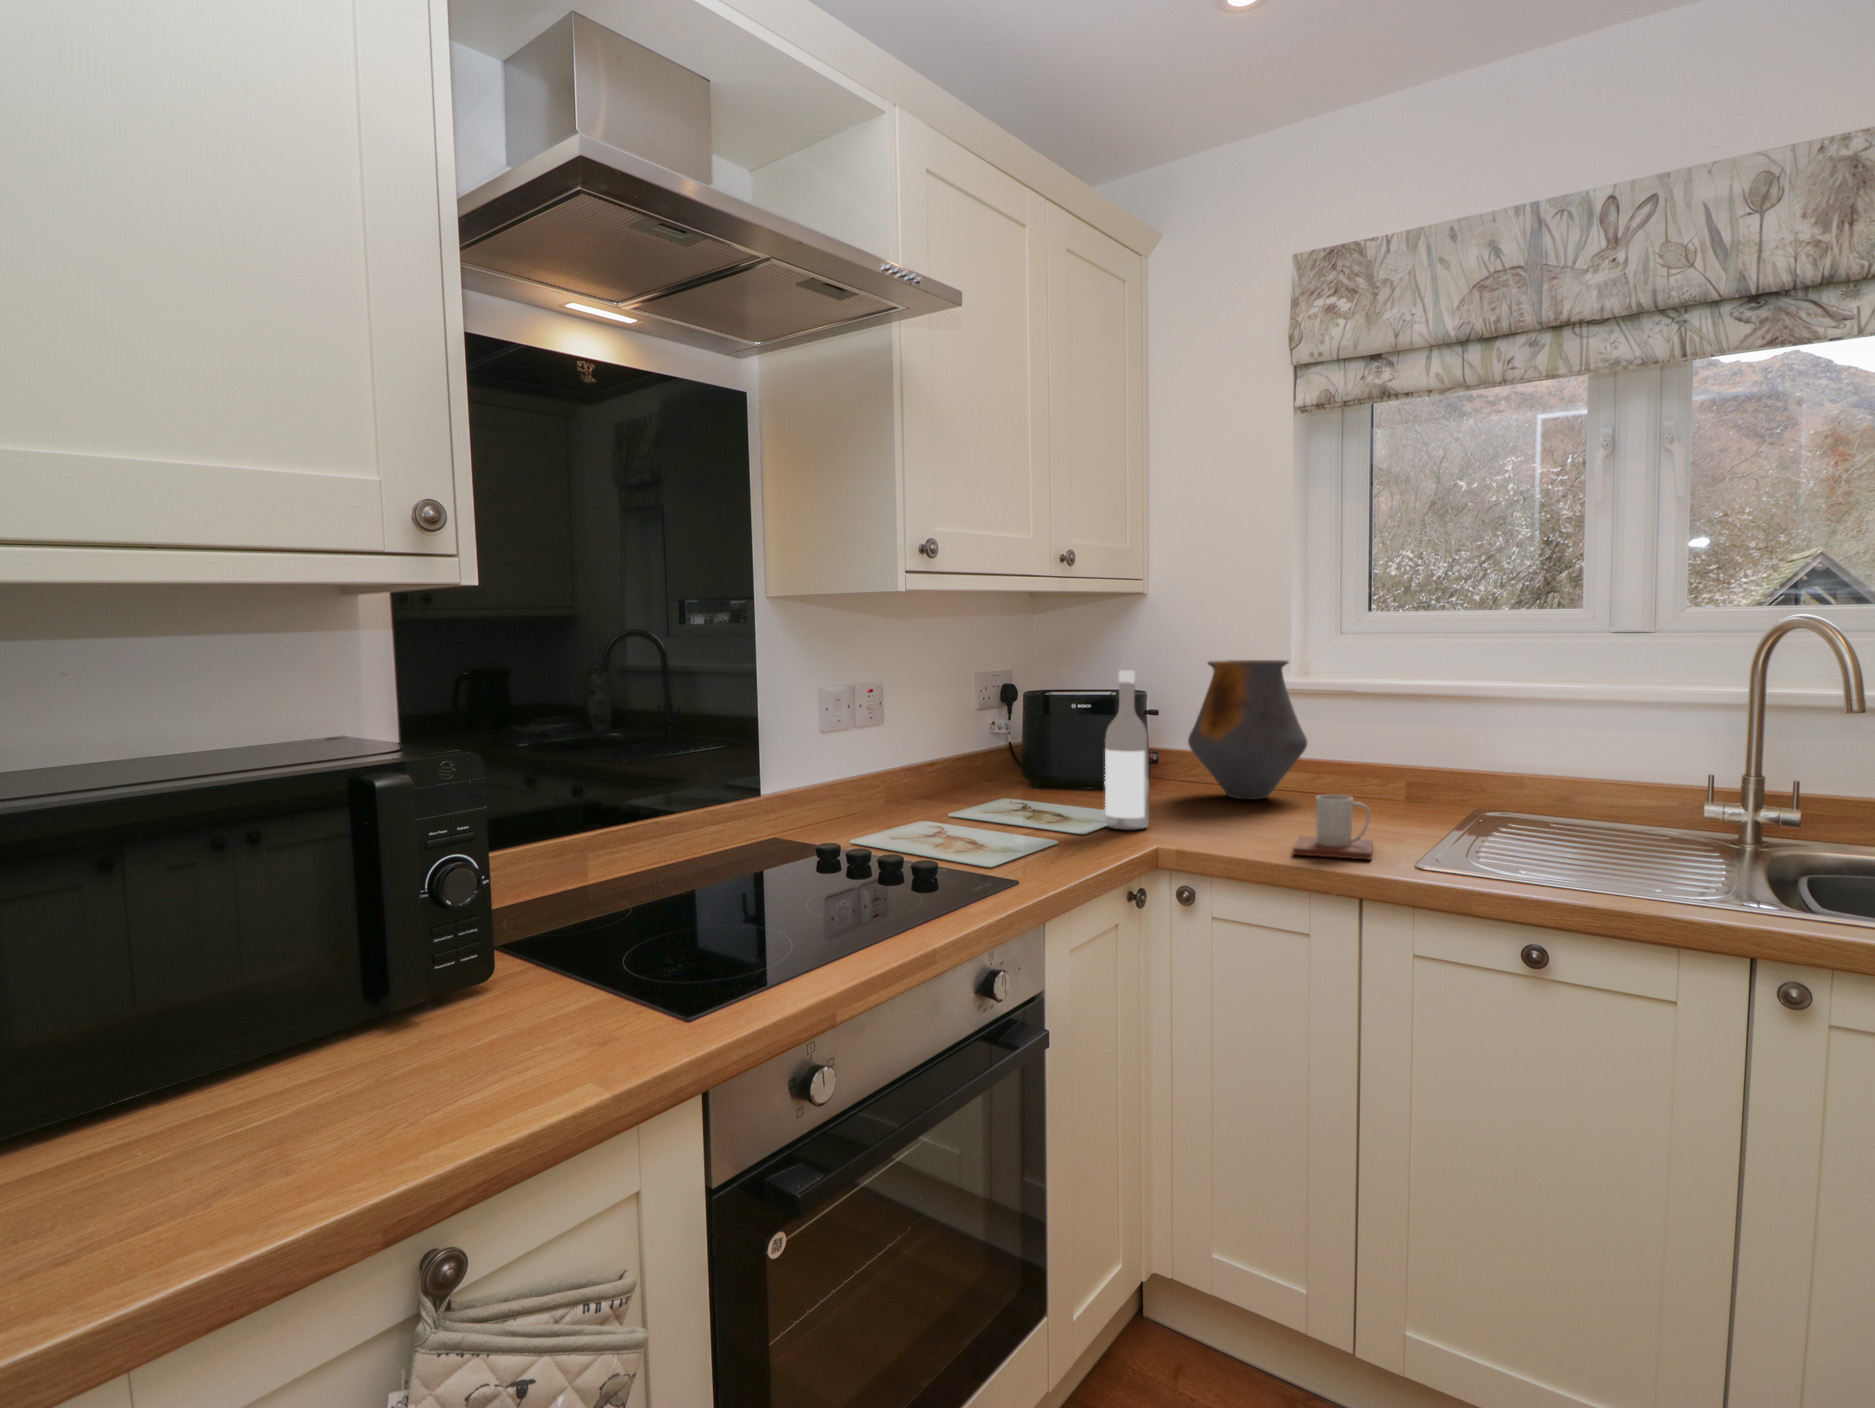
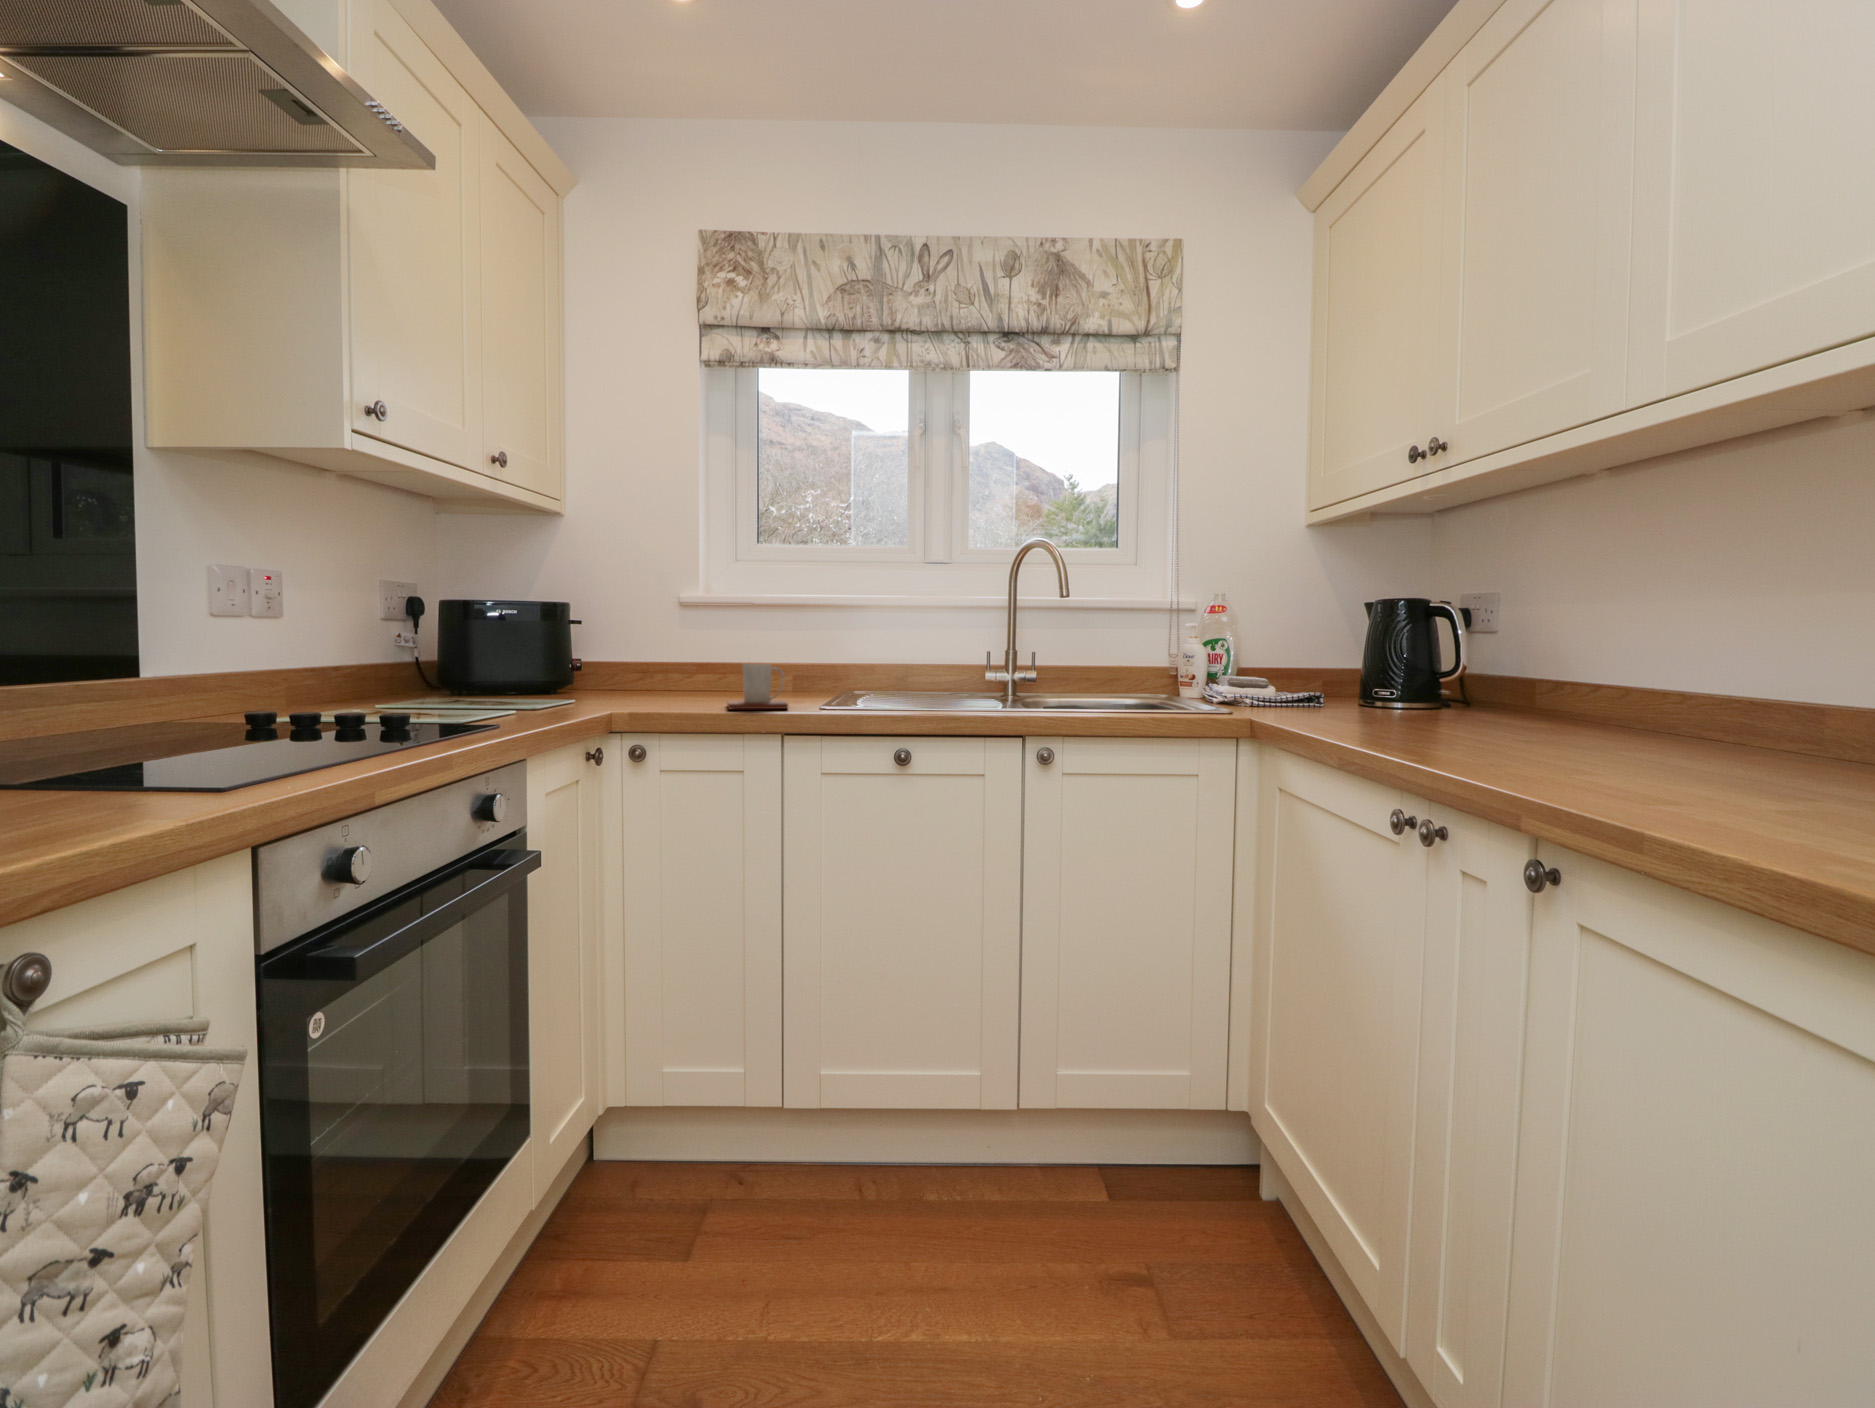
vase: present [1188,660,1307,799] -> none [613,572,716,692]
wine bottle: present [1105,671,1149,830] -> none [550,561,593,706]

